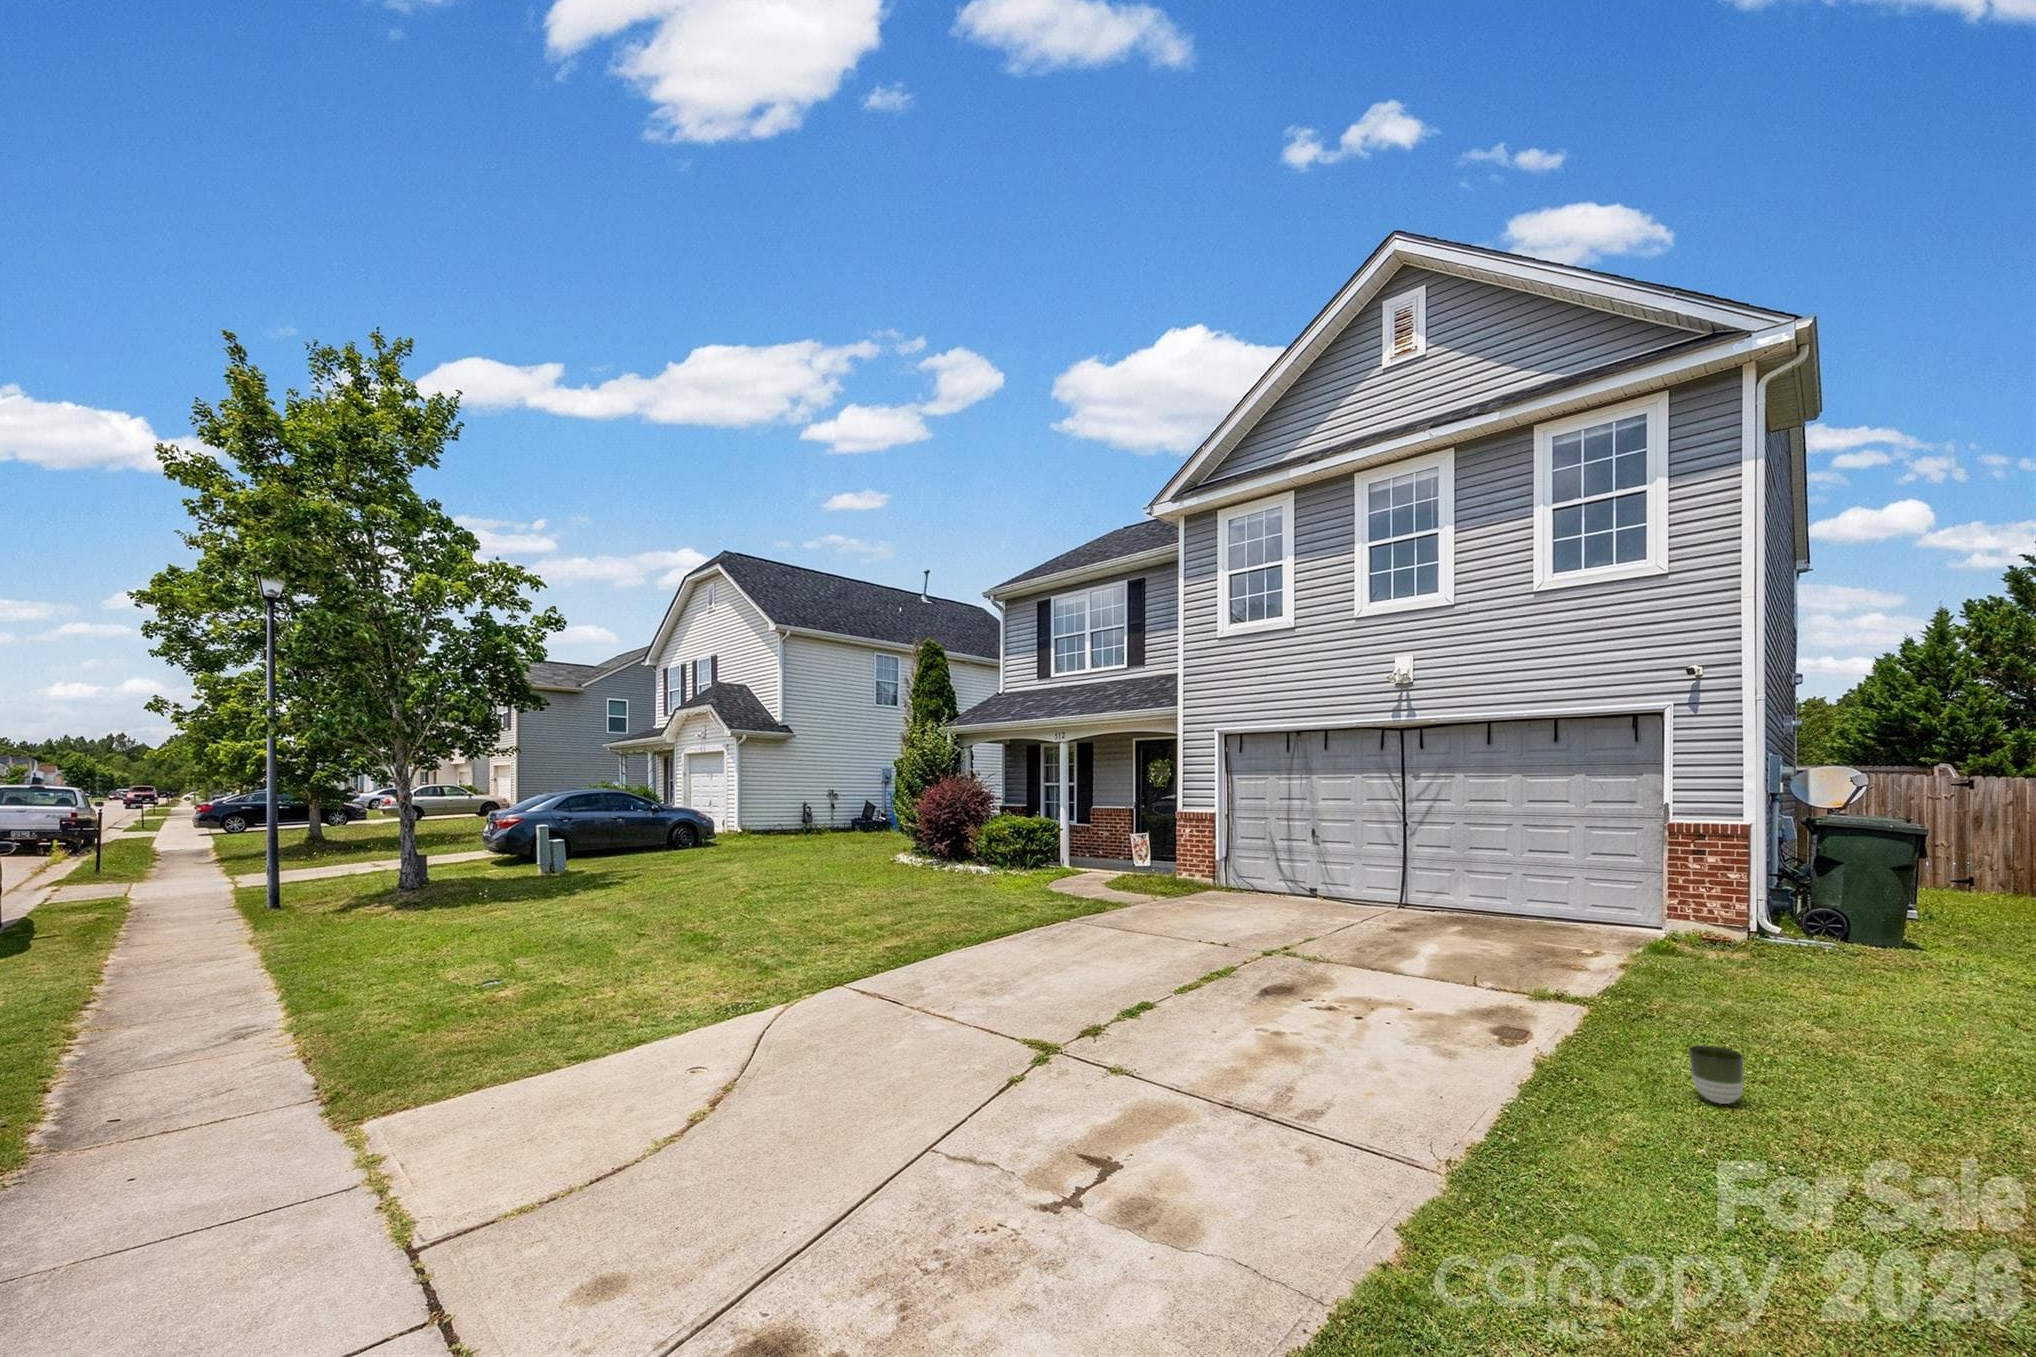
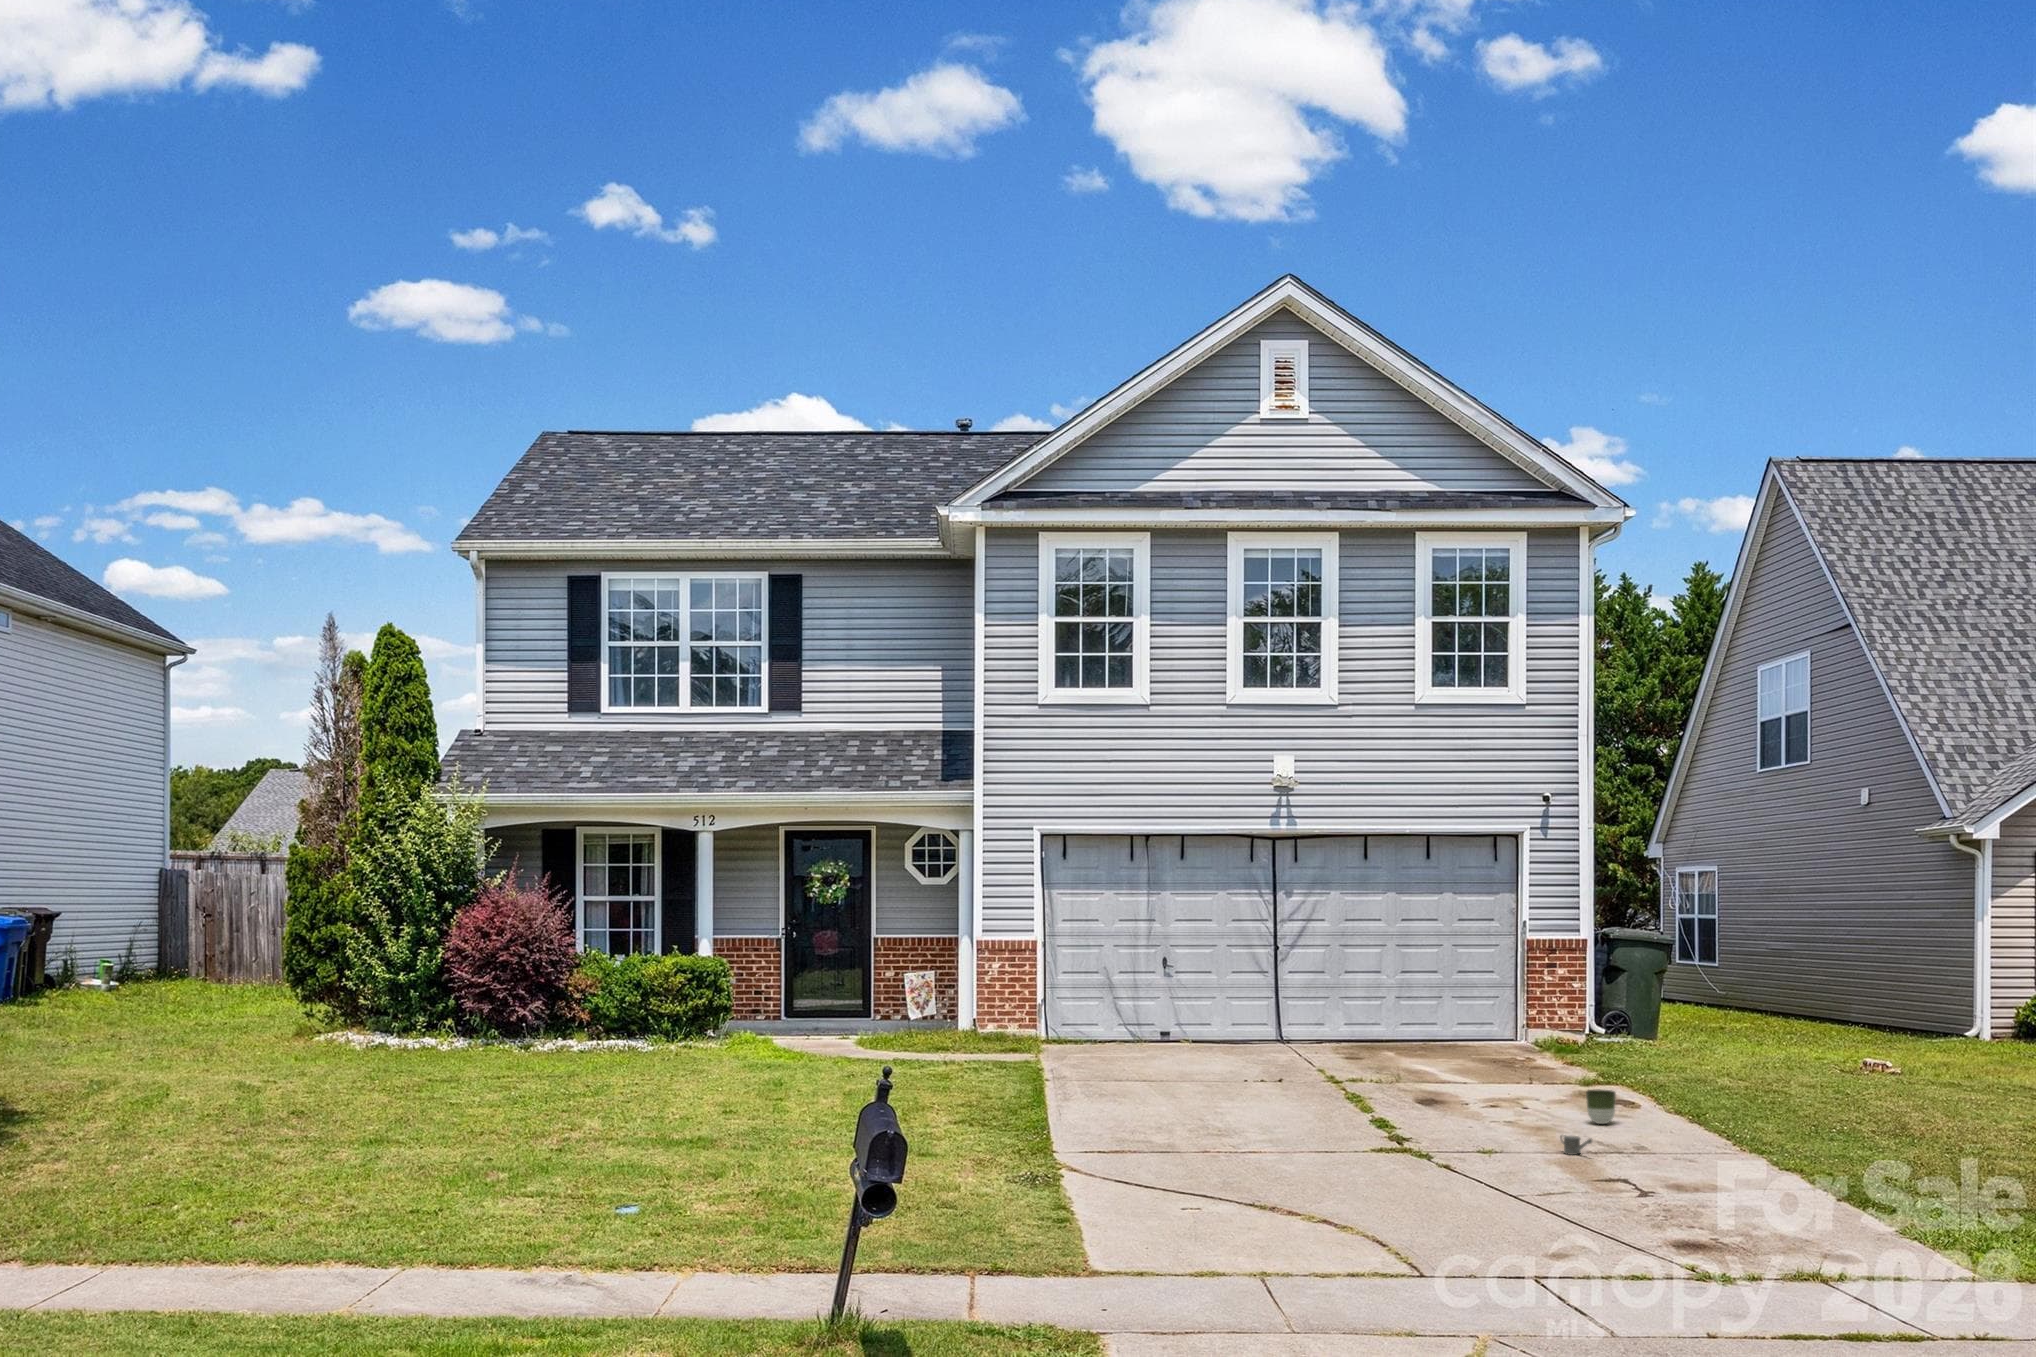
watering can: none [1611,1140,1667,1186] -> present [1560,1135,1592,1155]

